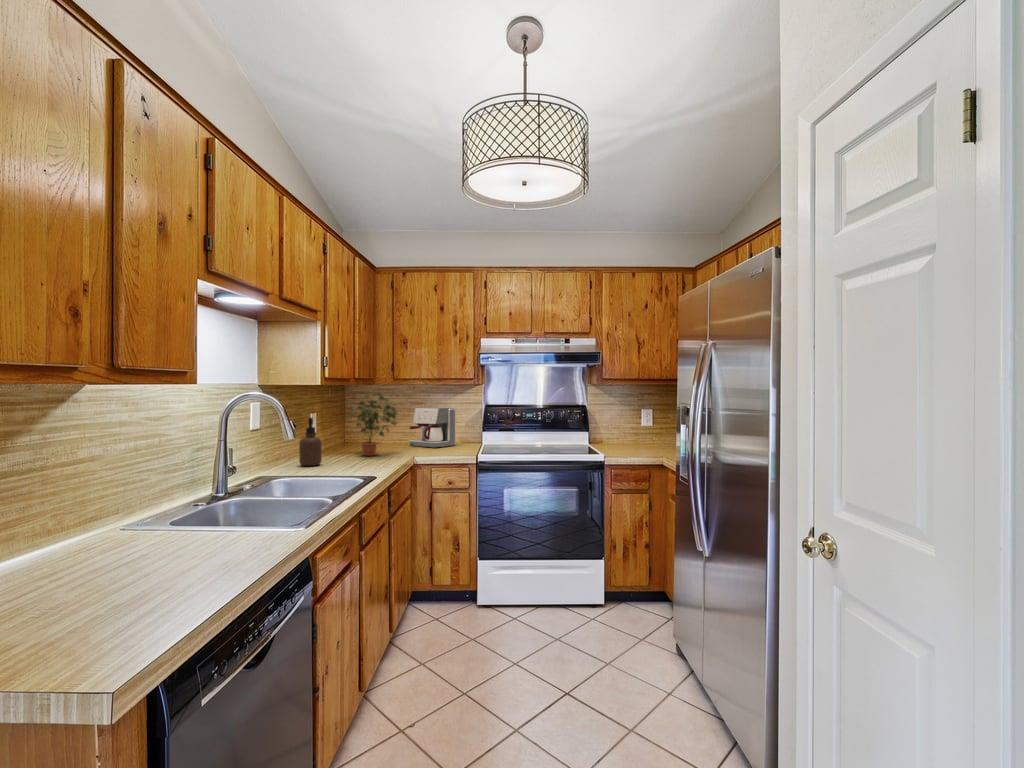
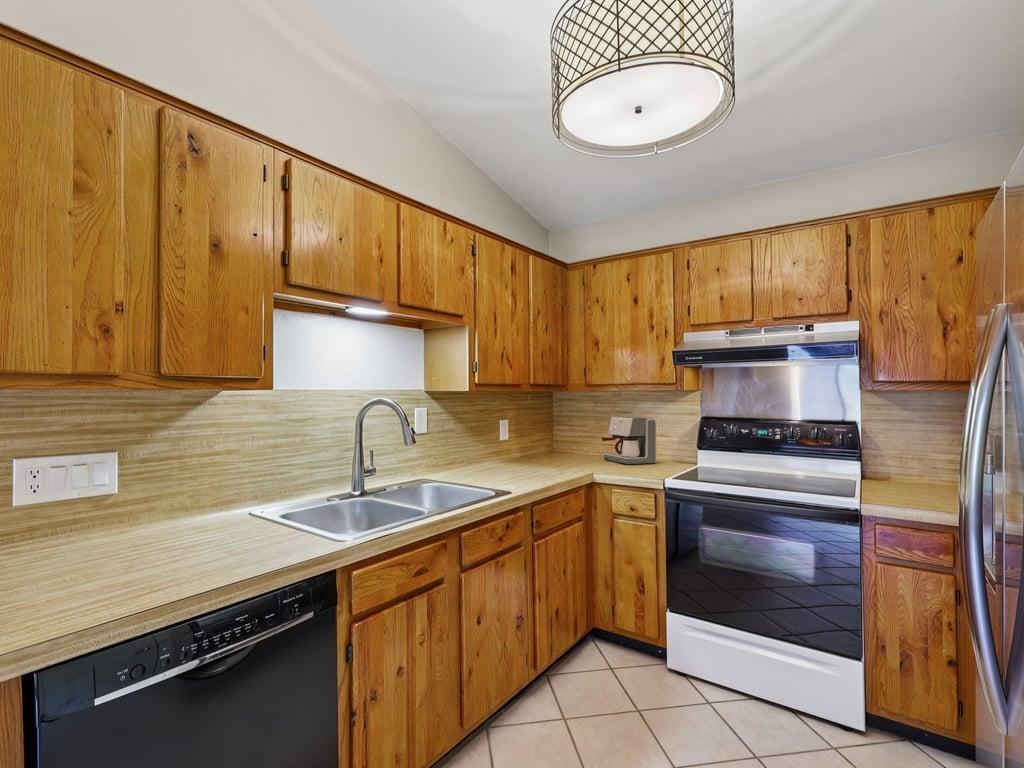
potted plant: present [349,392,398,456] -> none [530,397,580,468]
soap dispenser: present [299,418,322,466] -> none [466,424,487,474]

